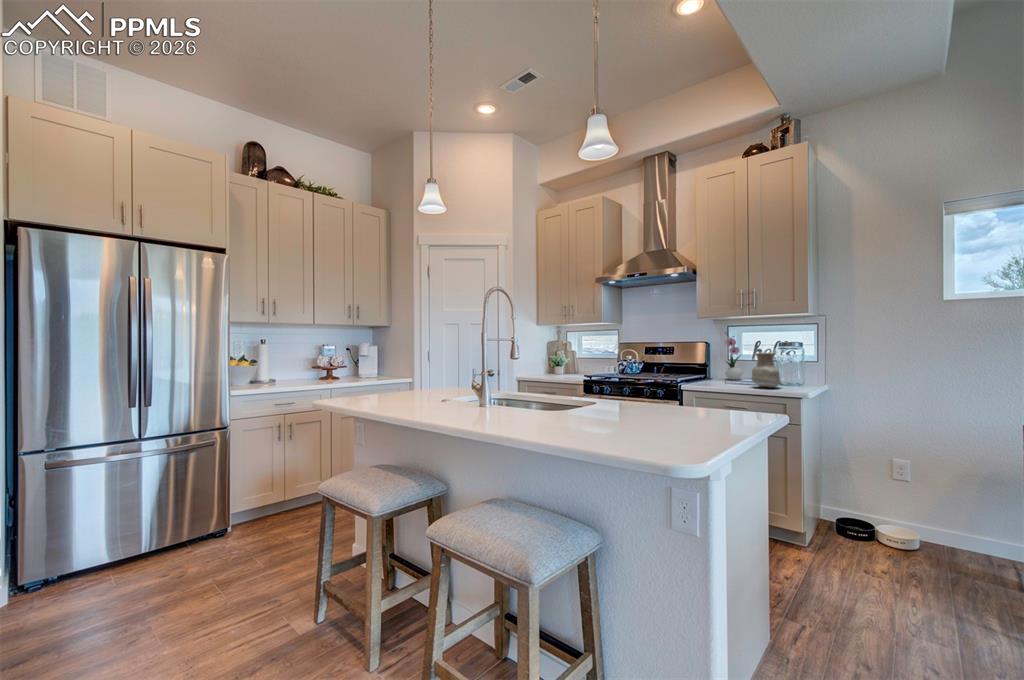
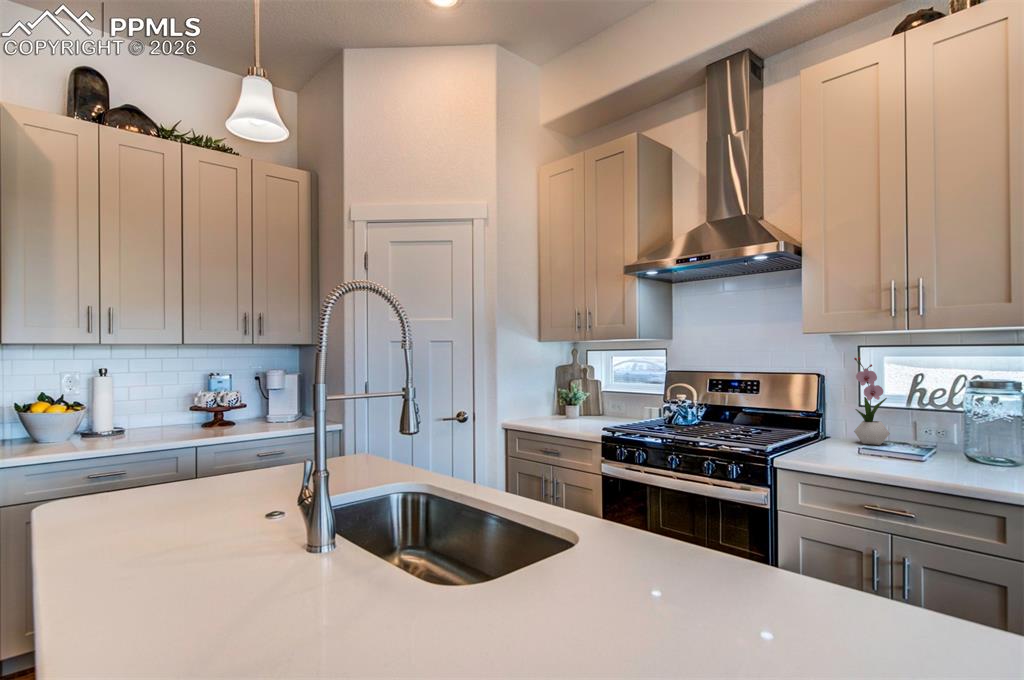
vase: present [752,353,781,388] -> none [917,402,982,473]

